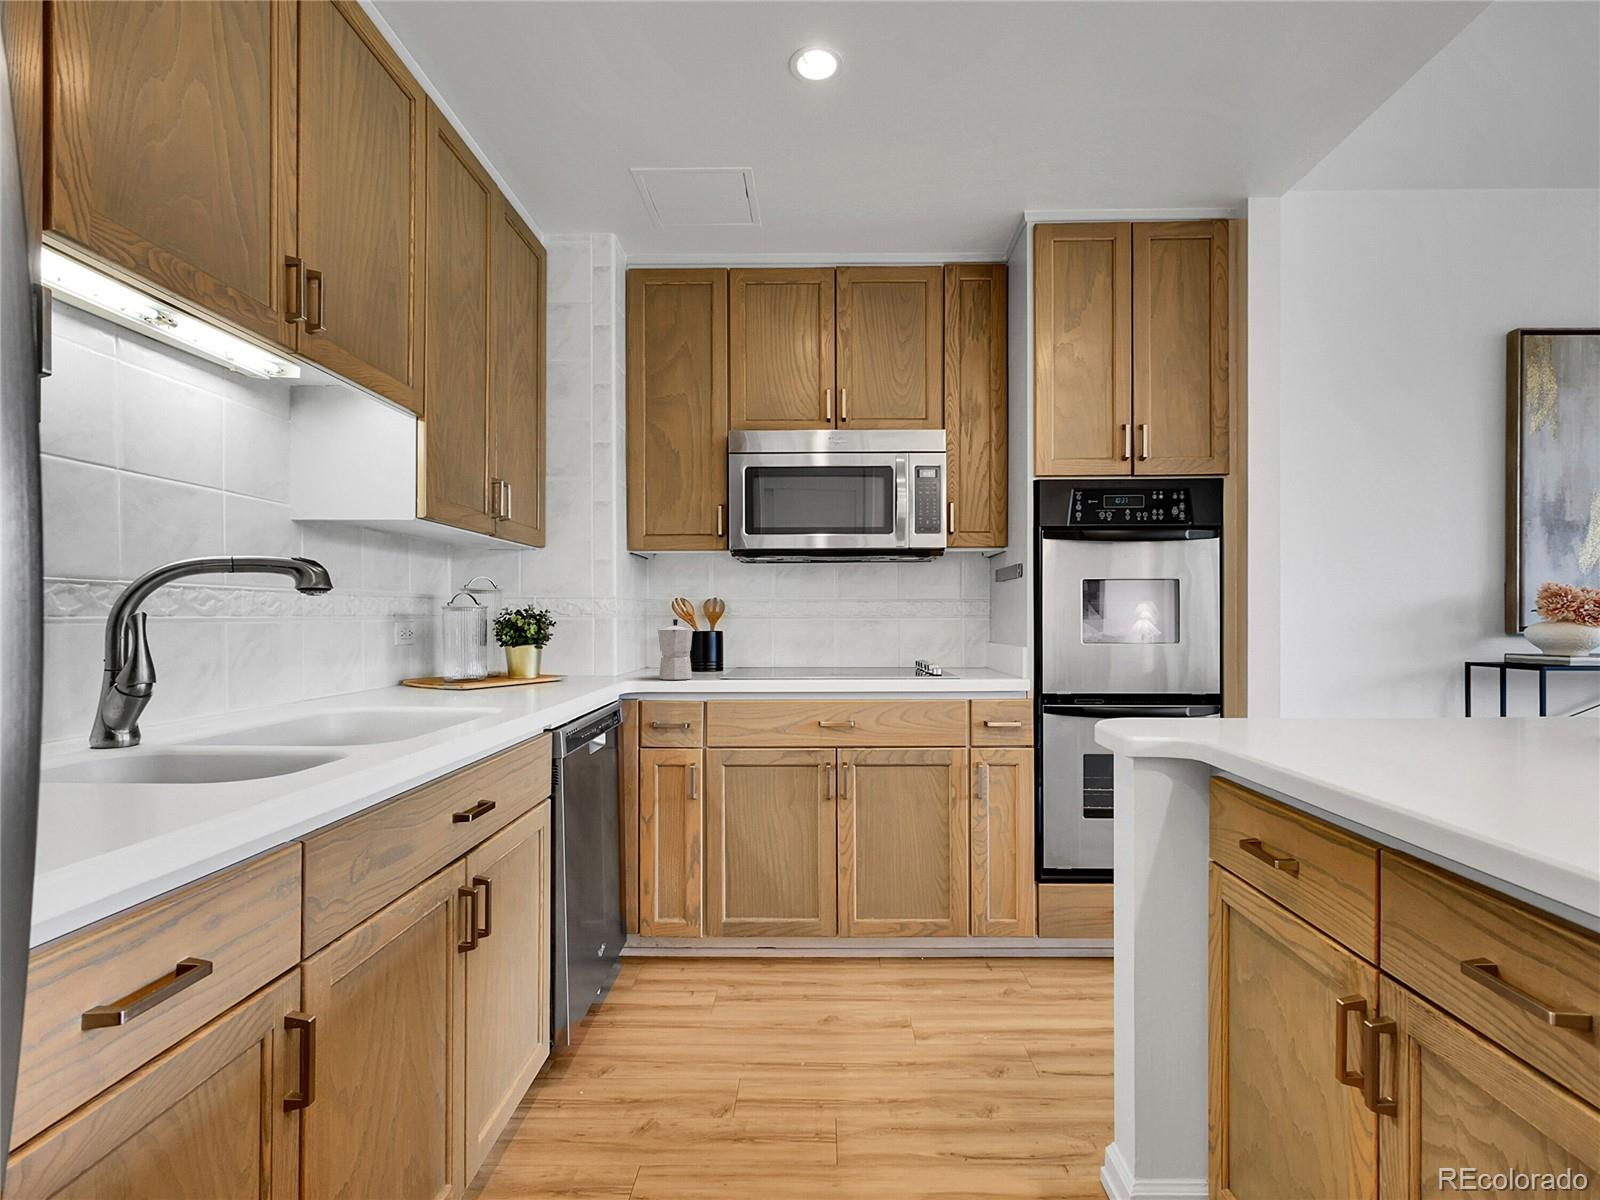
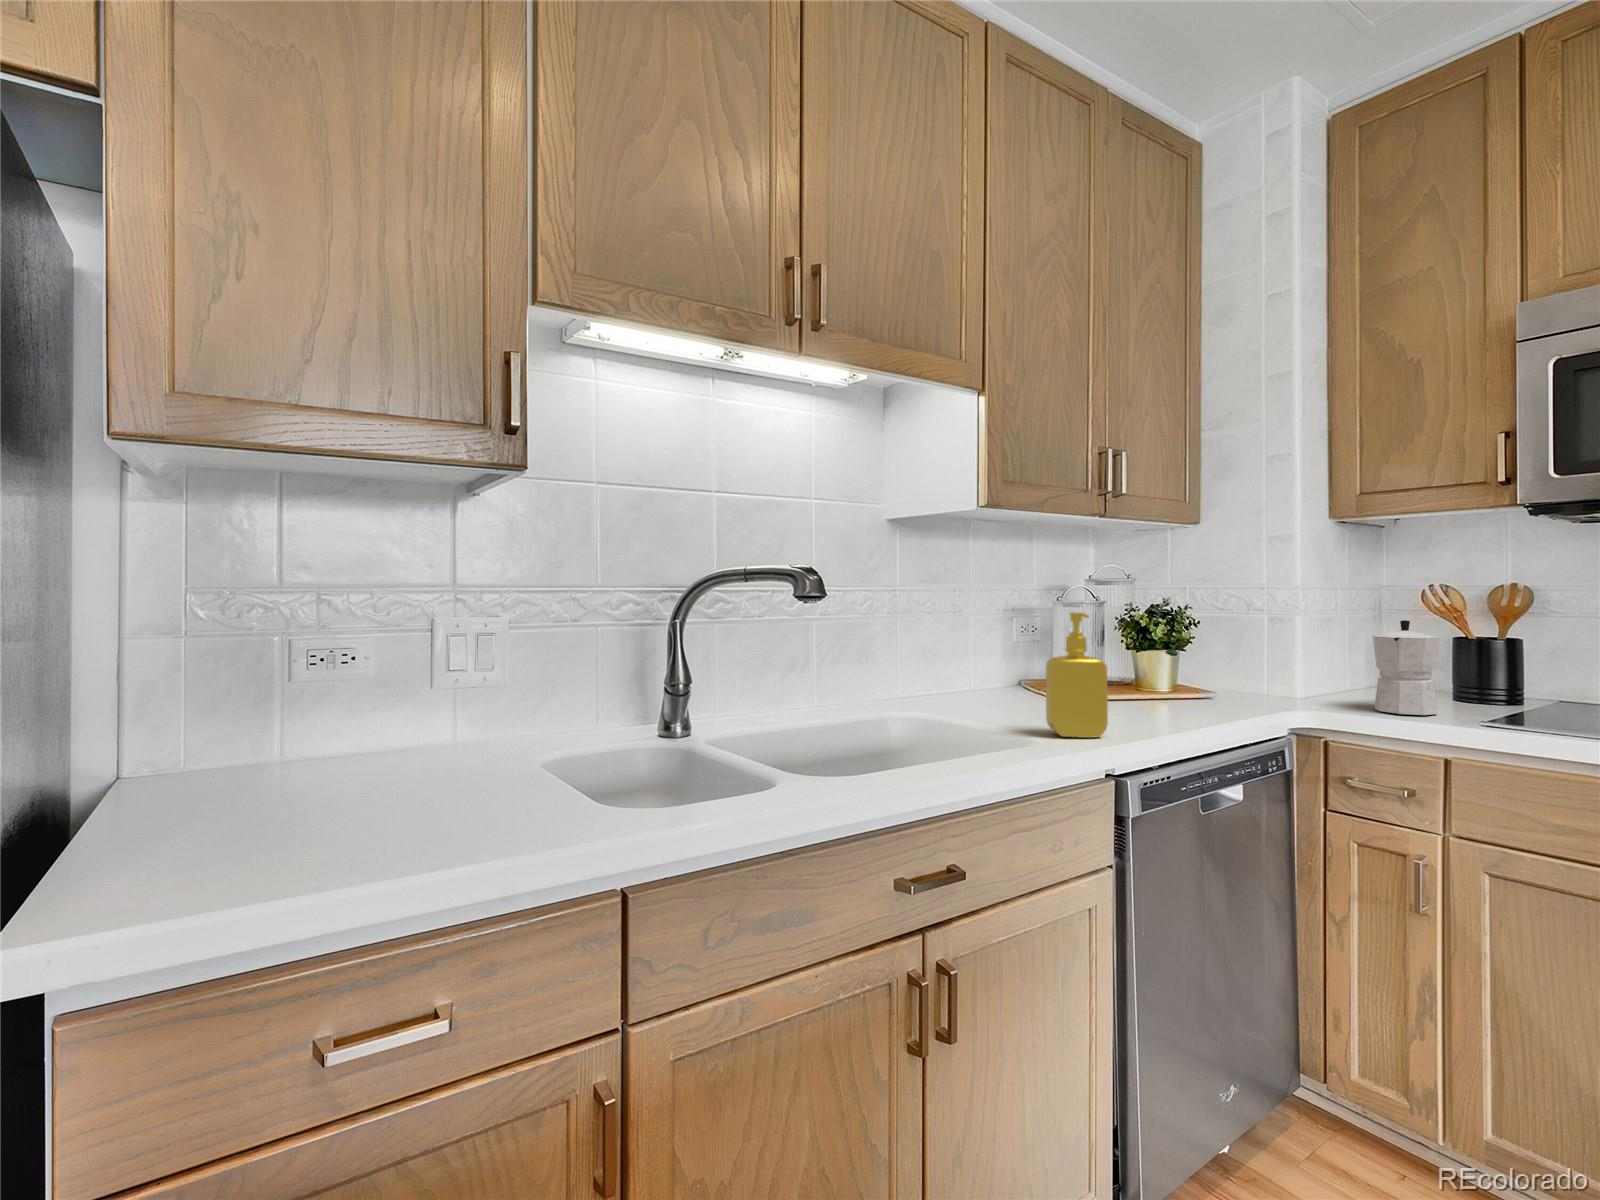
soap dispenser: none [507,607,553,699] -> present [1046,612,1108,738]

